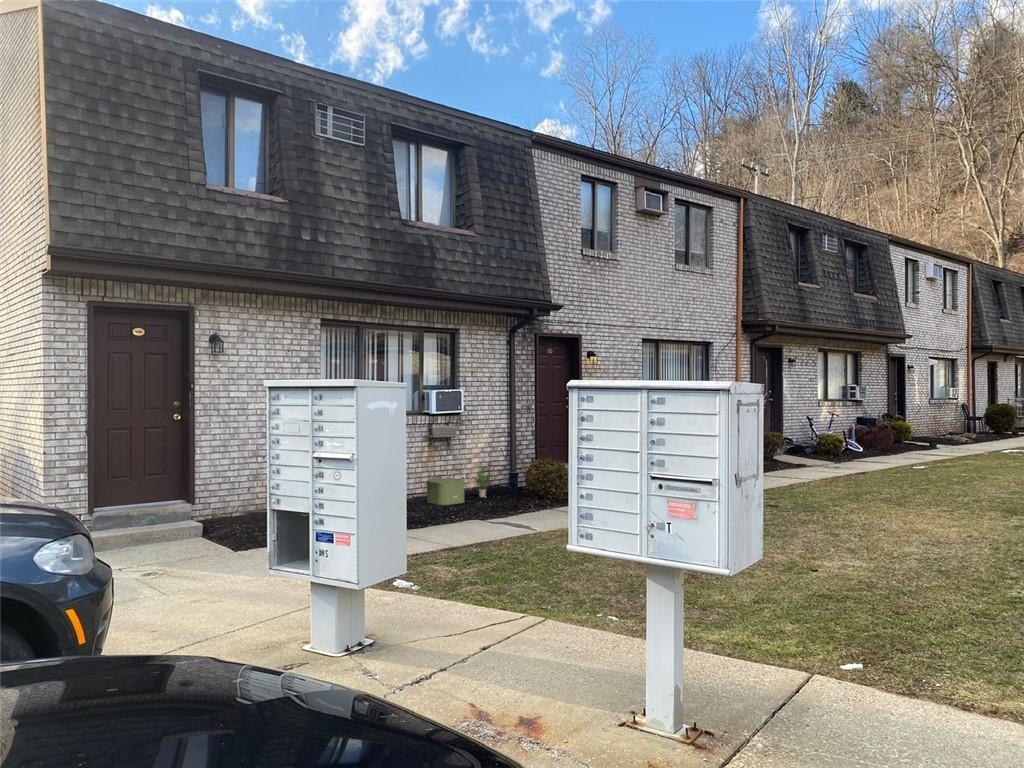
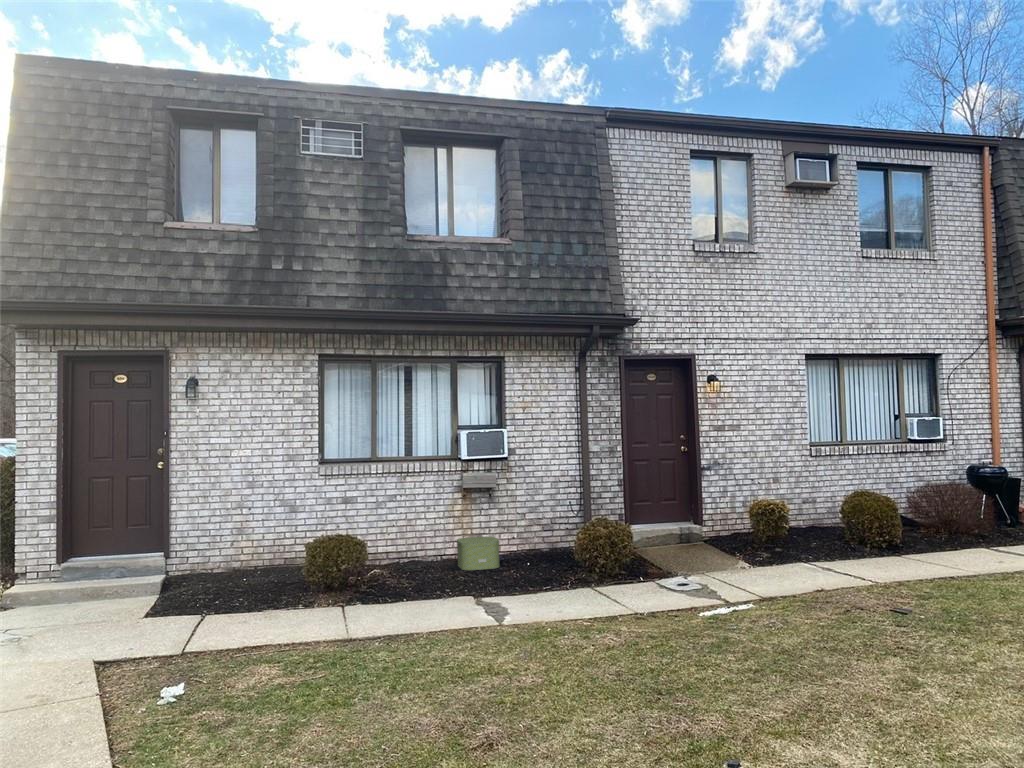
potted plant: present [472,468,491,497] -> none [516,522,550,562]

